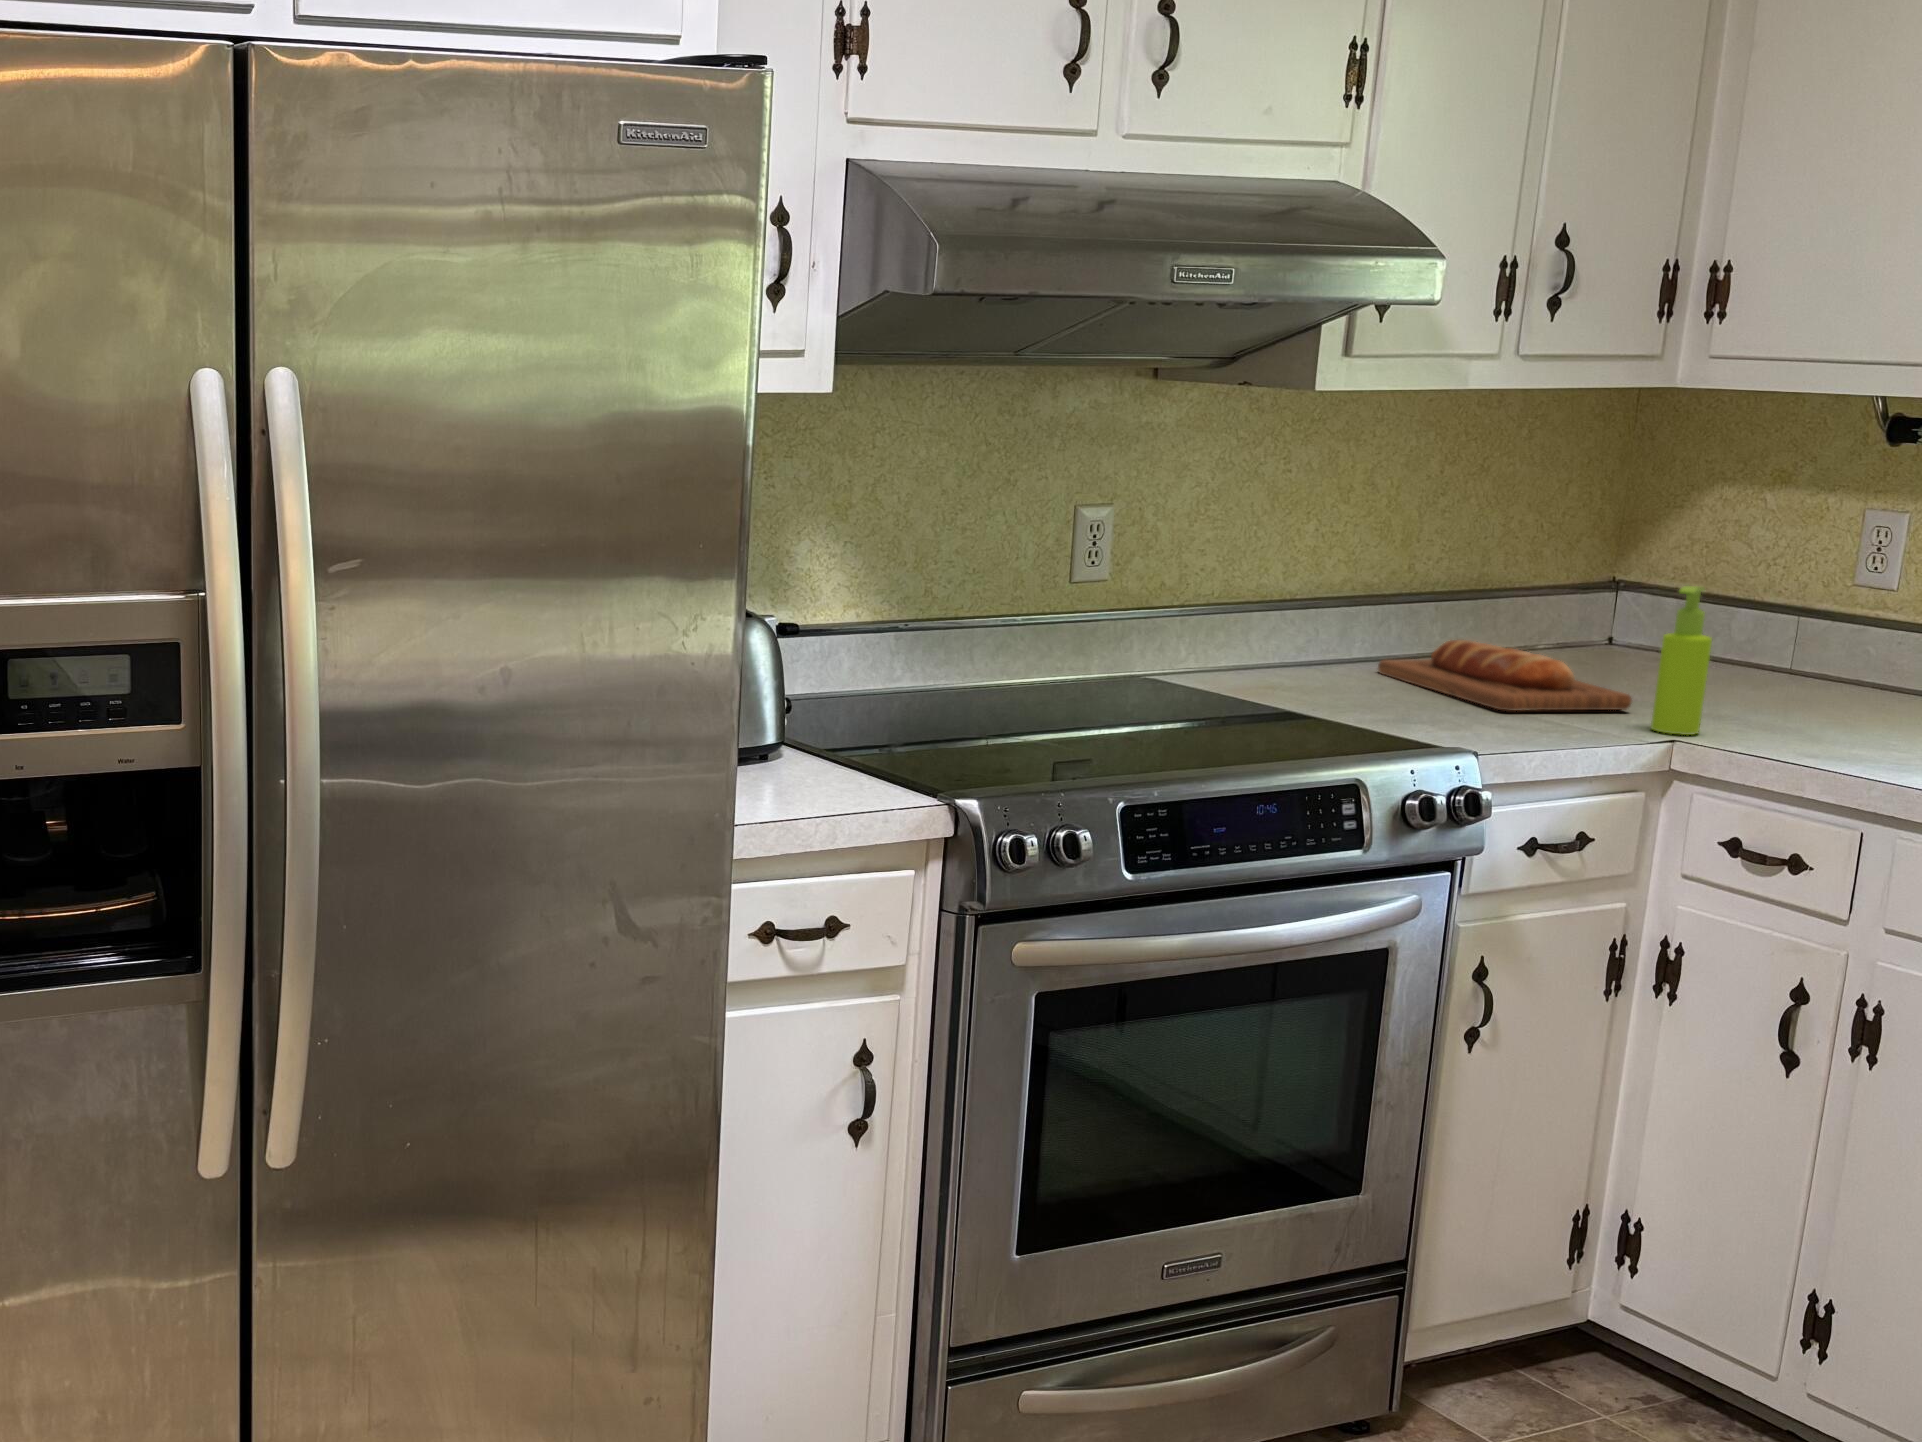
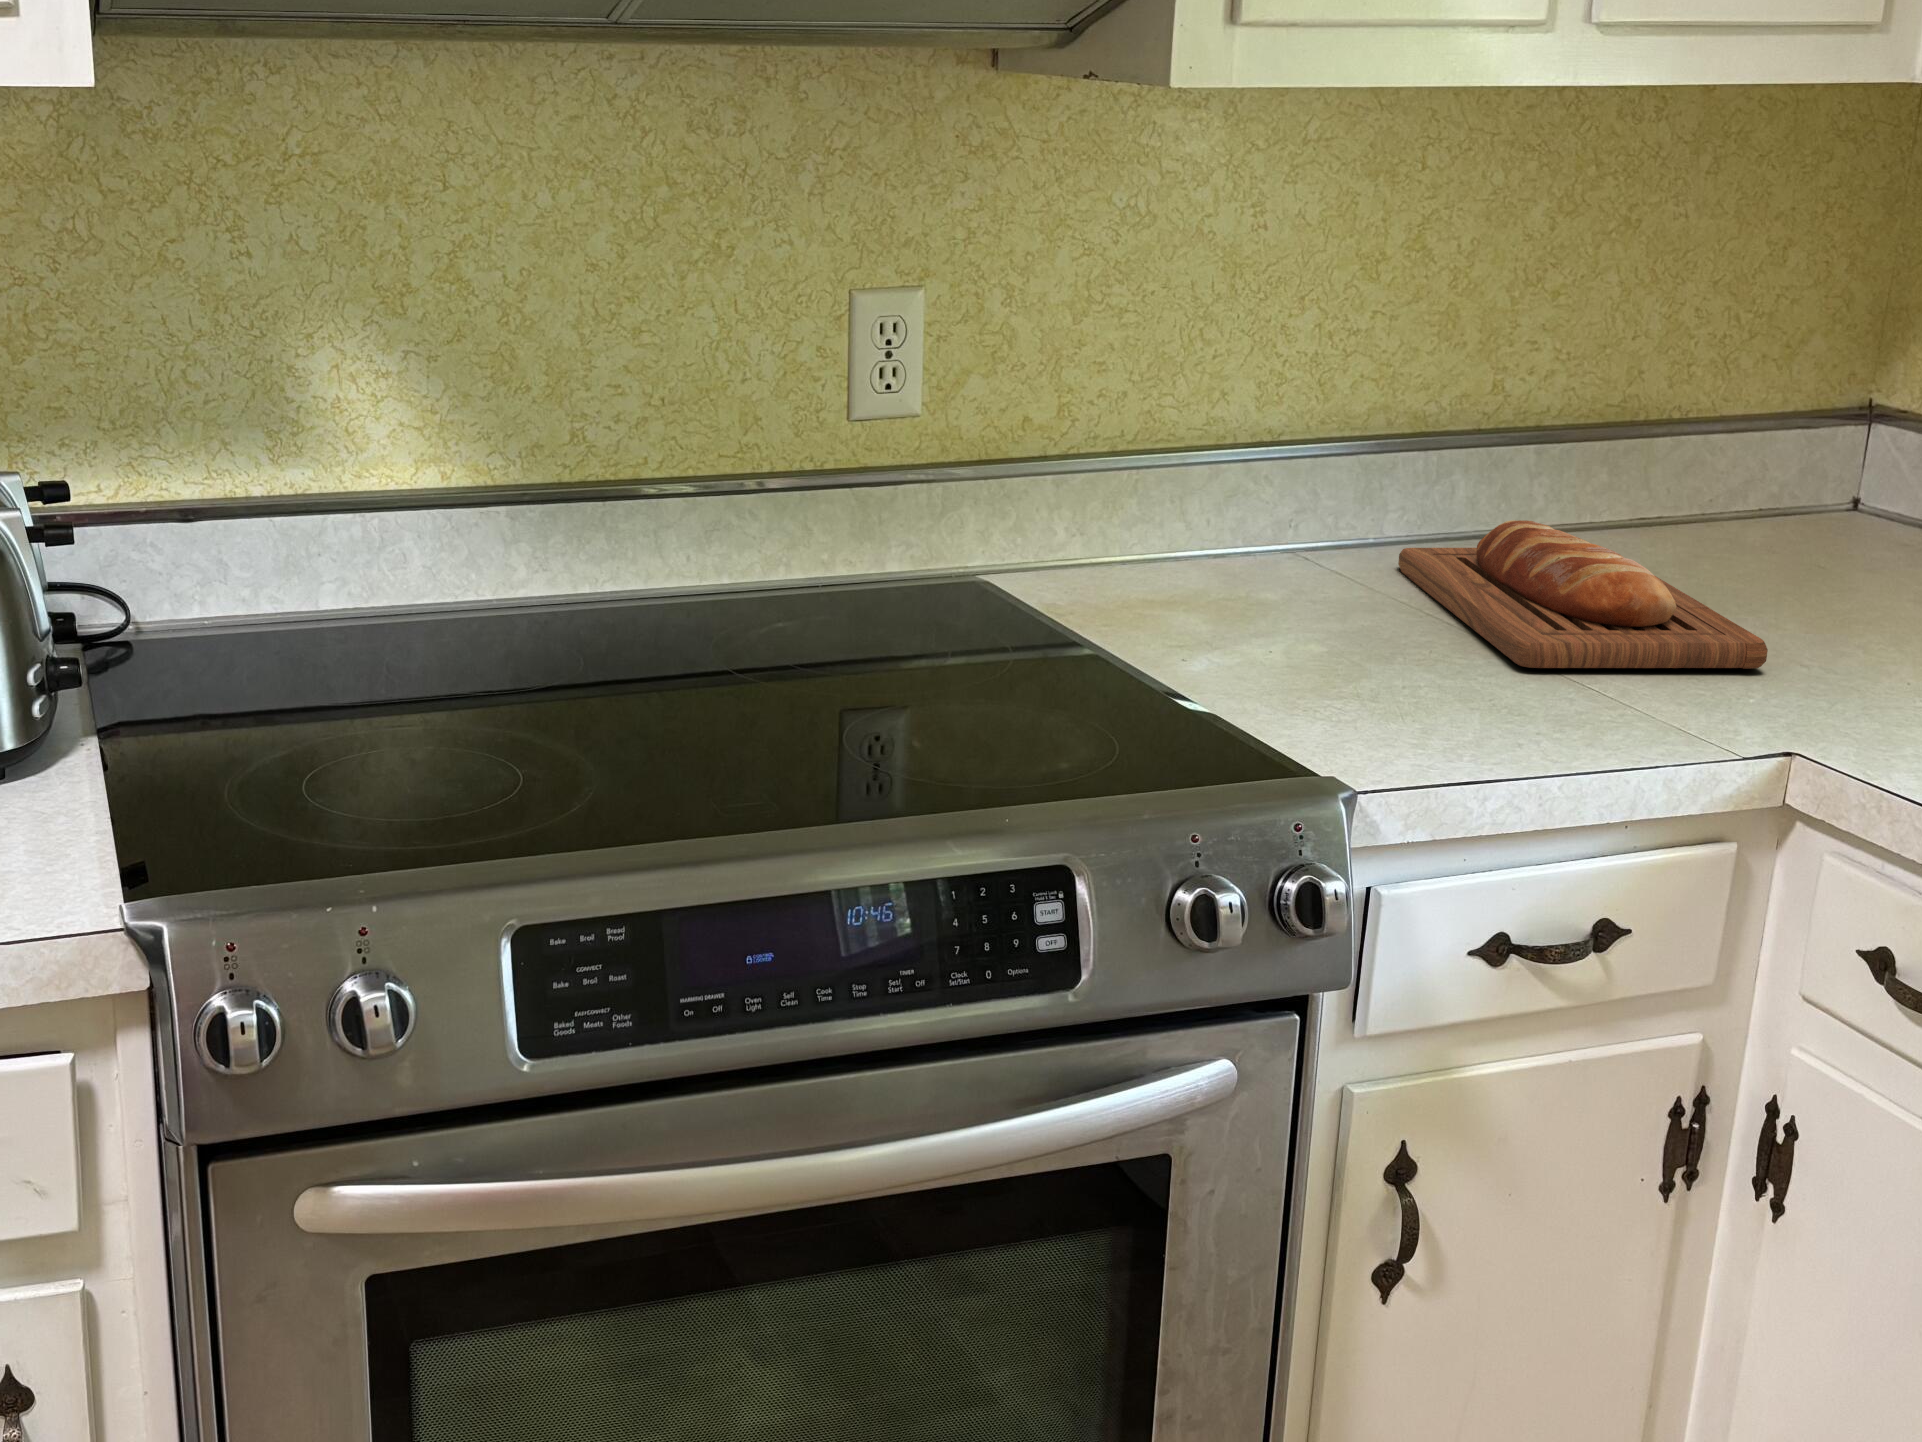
soap dispenser: present [1651,586,1712,735] -> none [1768,459,1881,736]

